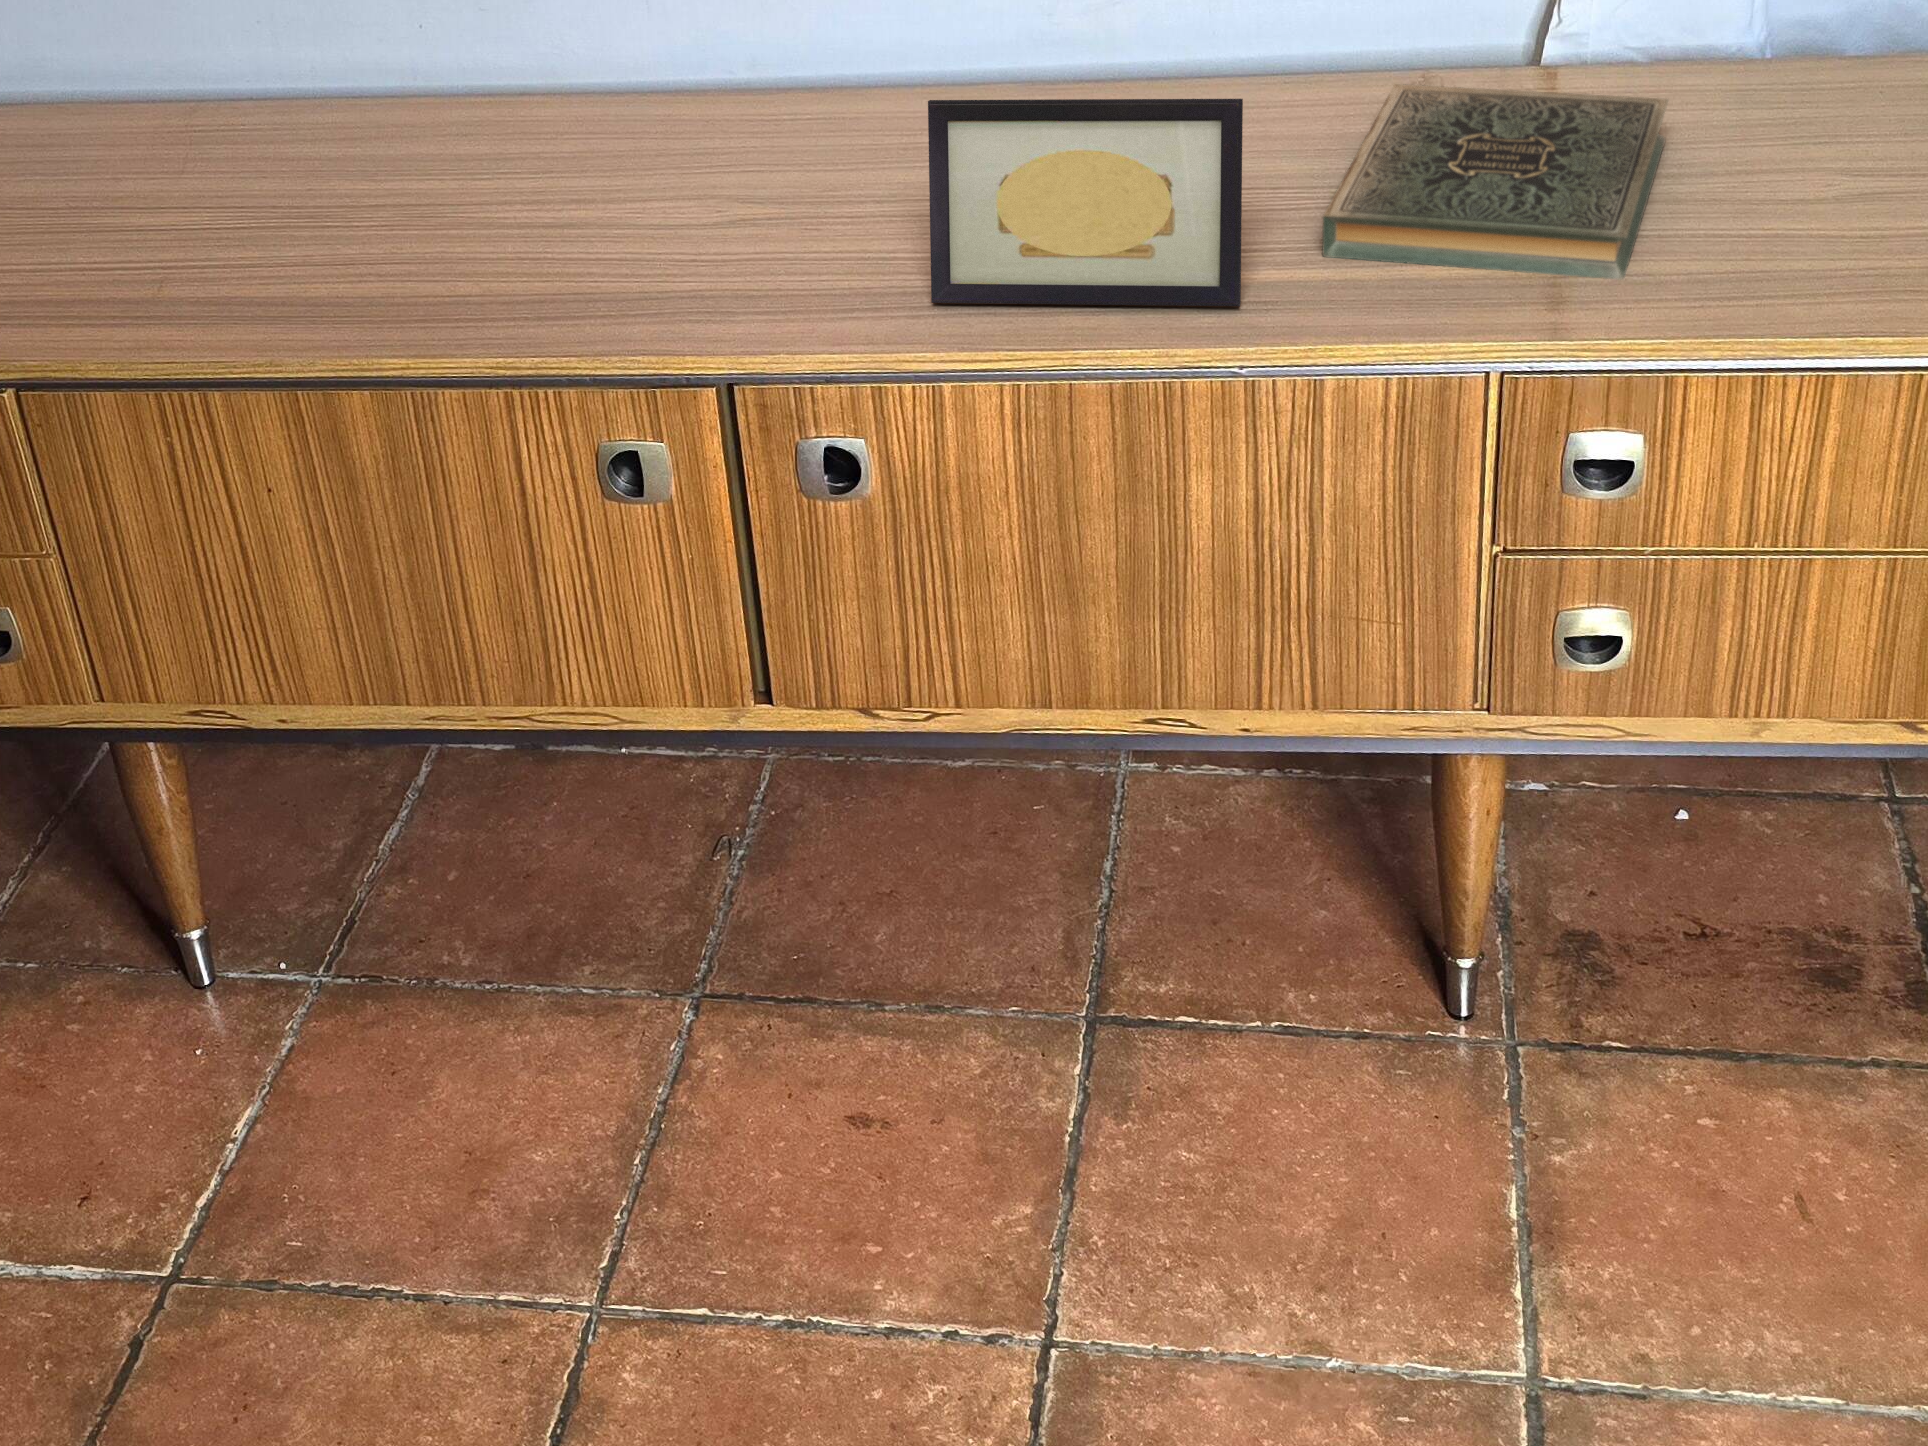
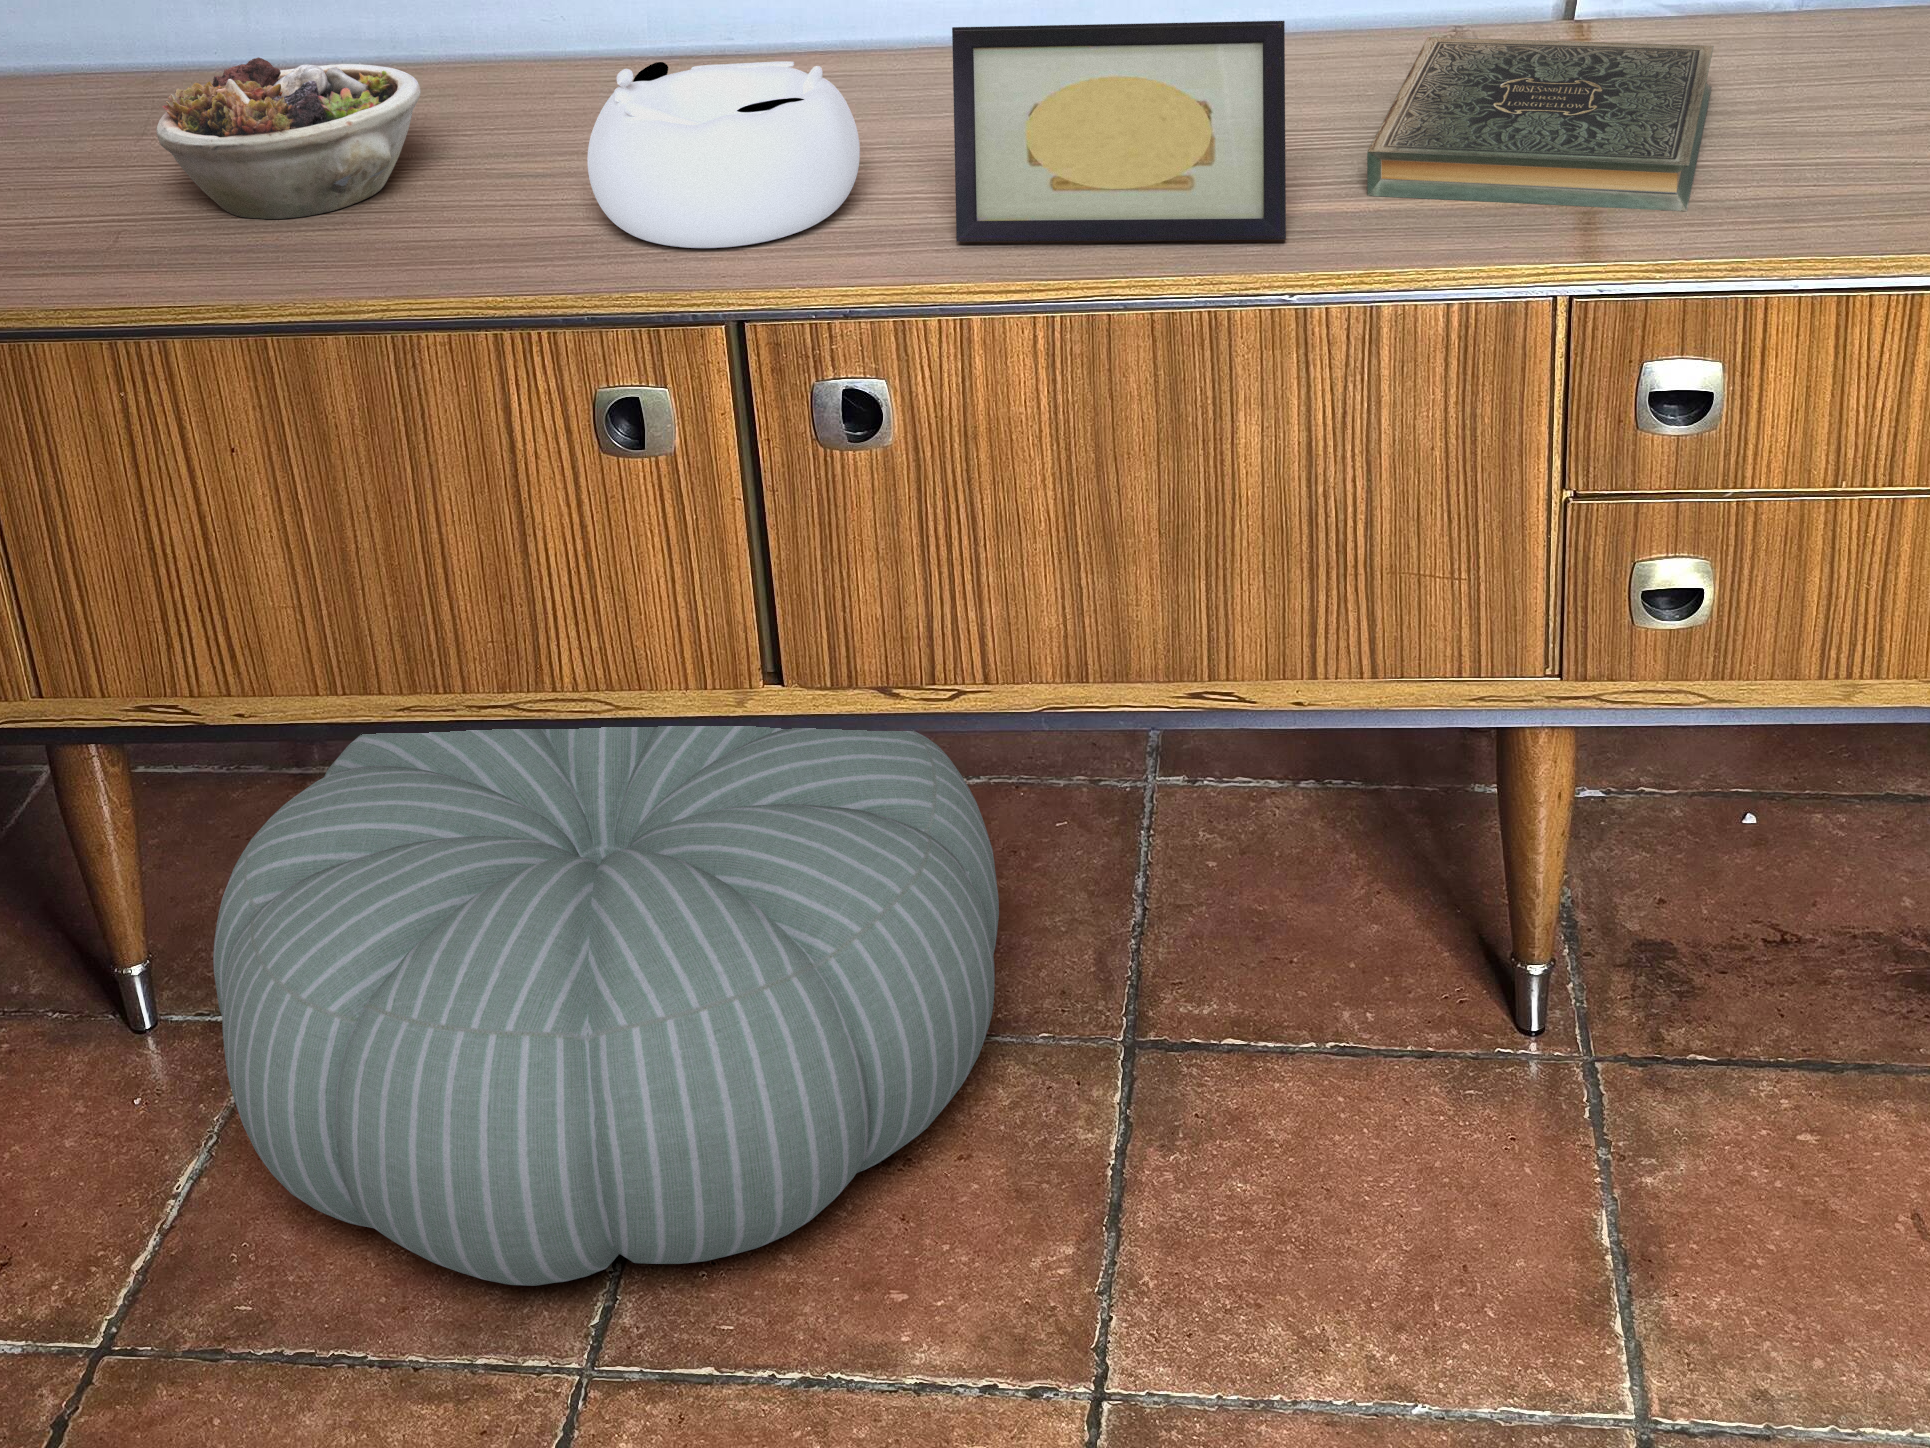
succulent planter: none [188,105,433,264] -> present [156,57,421,219]
decorative bowl: none [588,121,844,305] -> present [587,61,860,248]
pouf: none [261,654,973,1235] -> present [213,726,999,1286]

